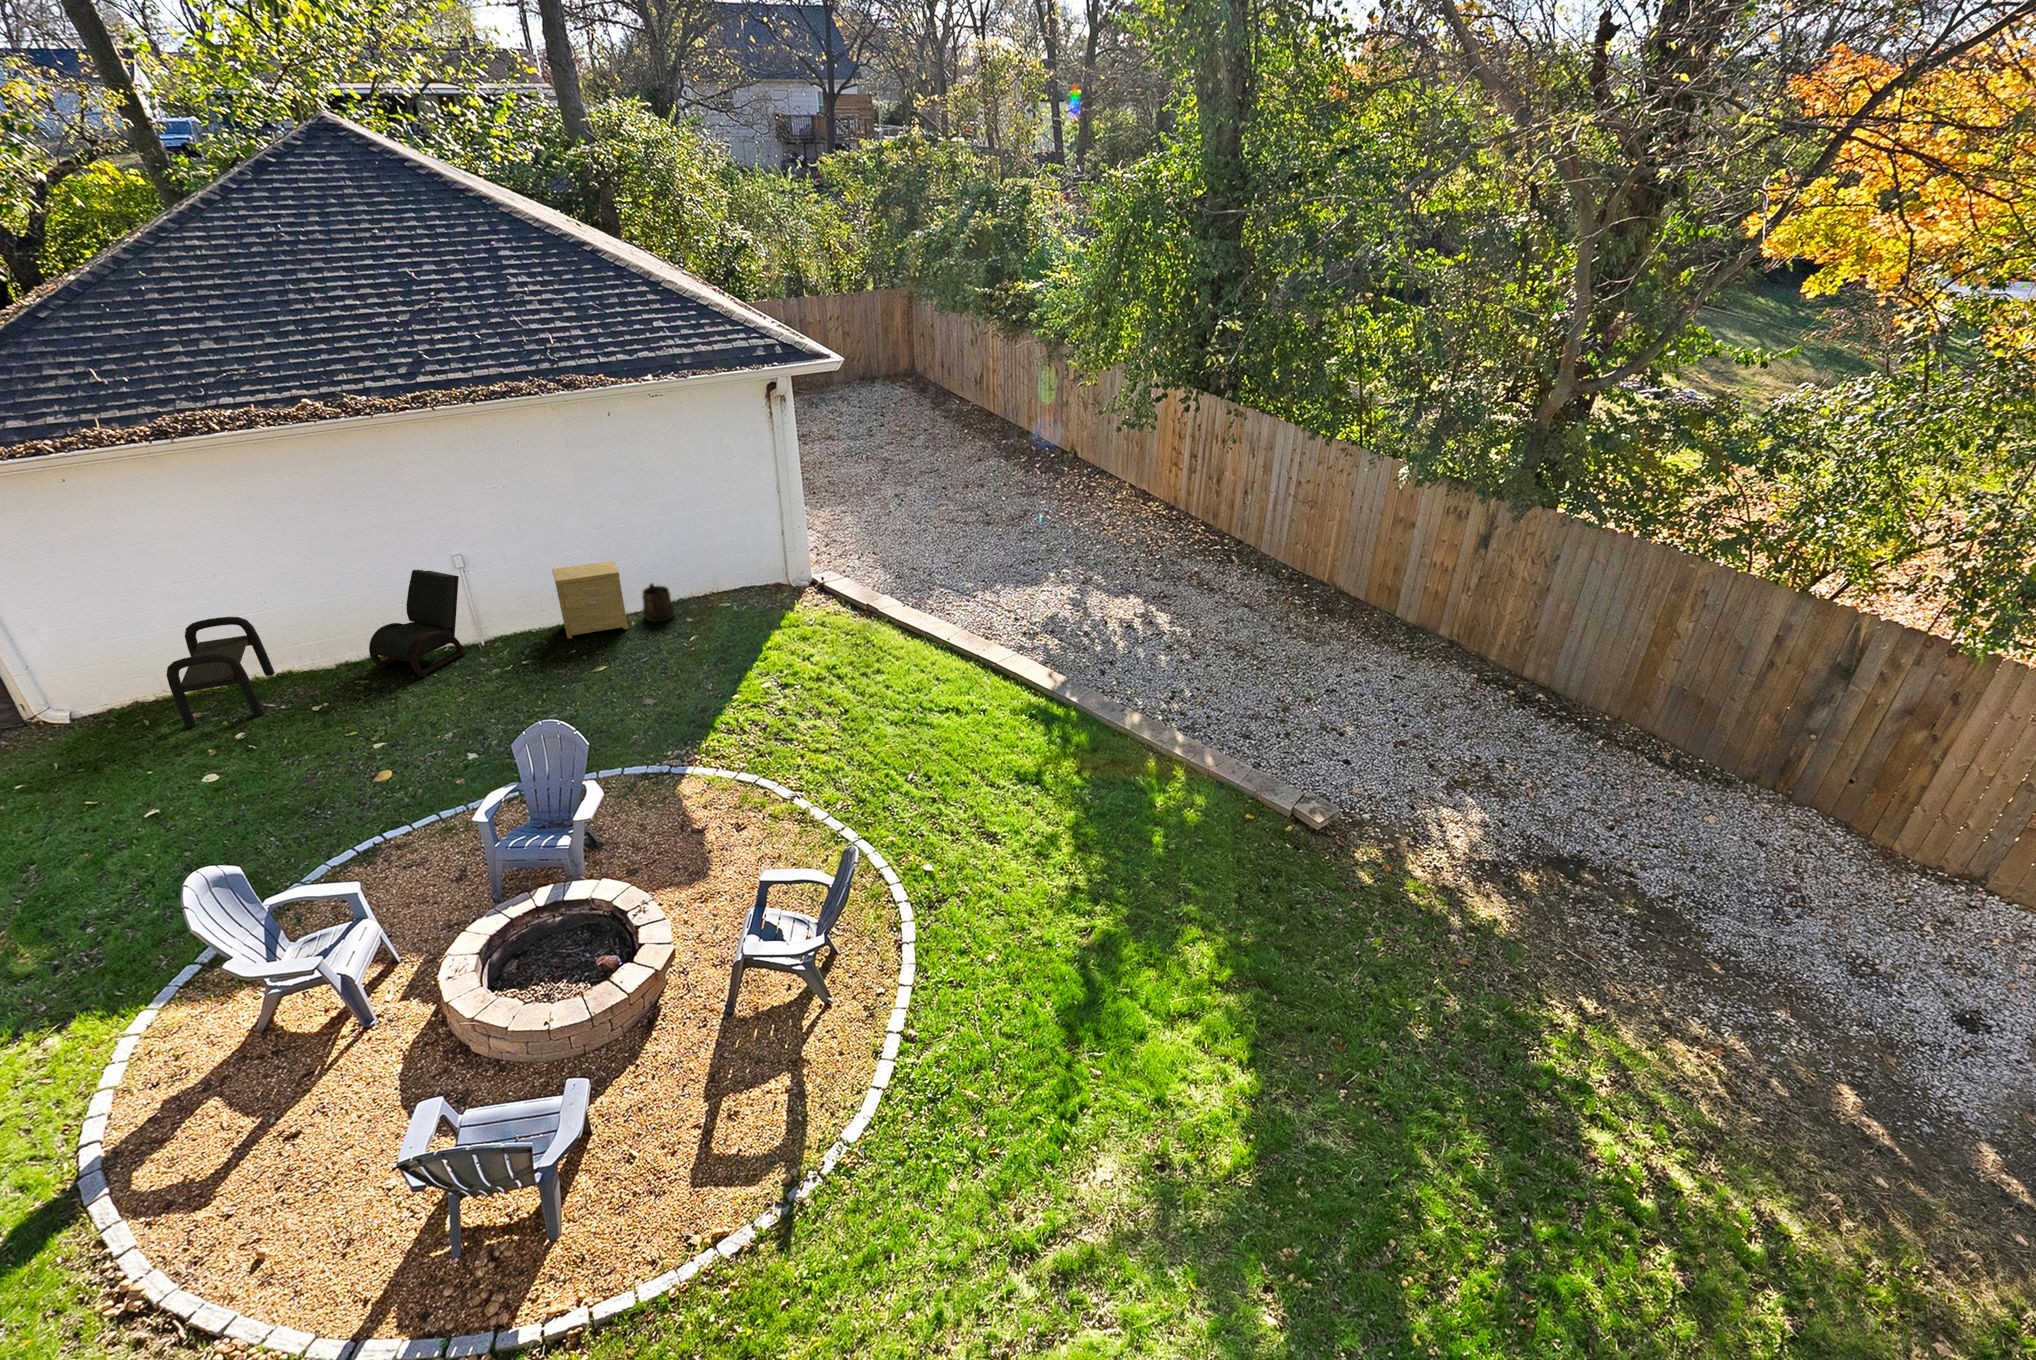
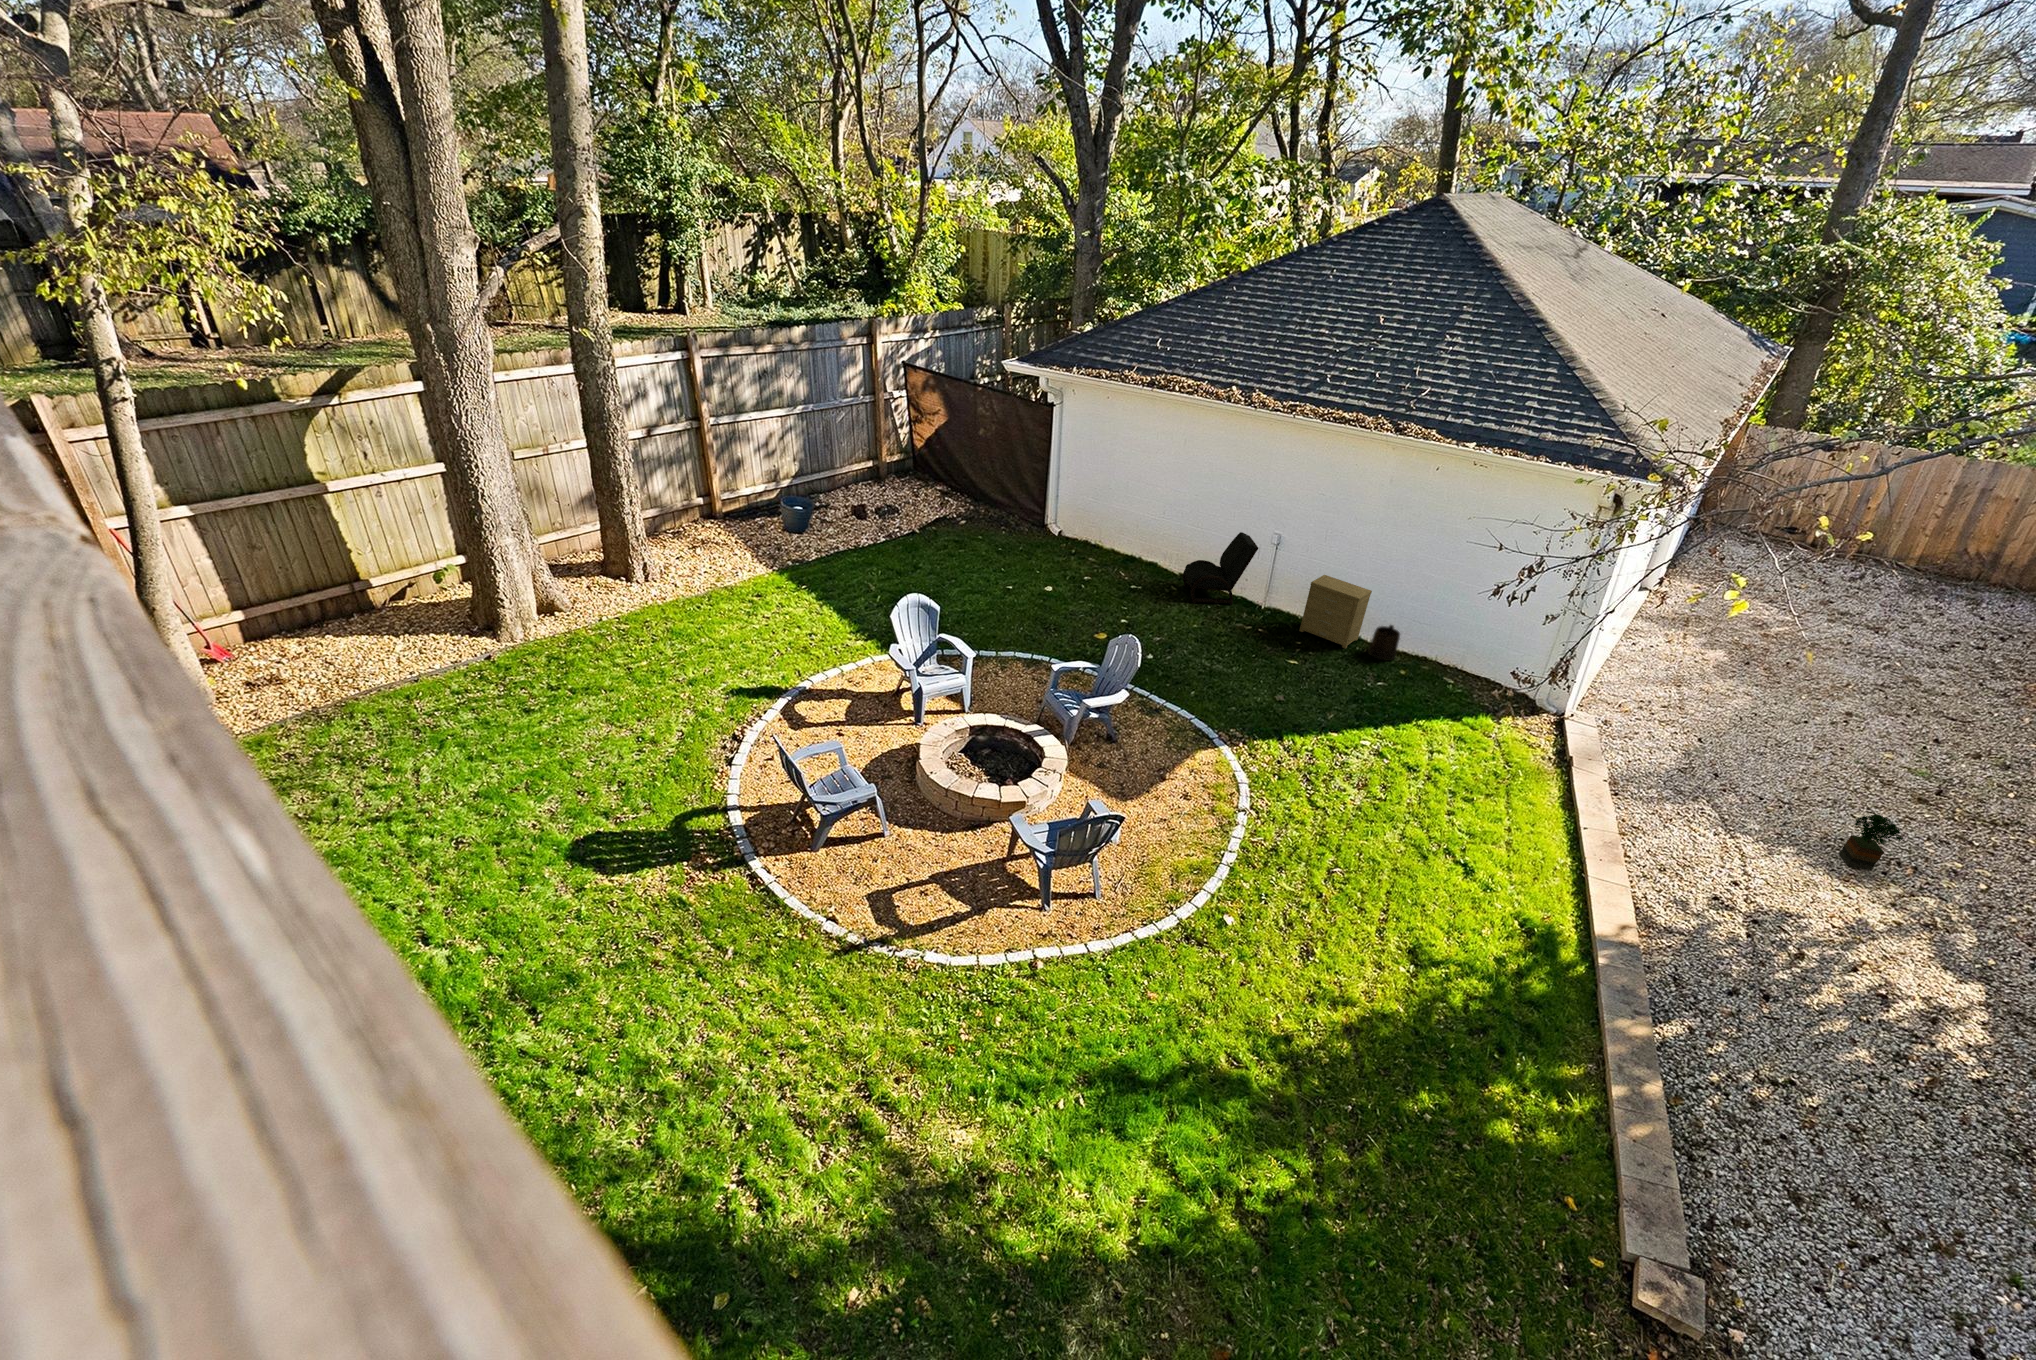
potted tree: none [1017,538,1042,579] -> present [1839,814,1904,870]
bench: present [167,617,275,728] -> none [1076,510,1147,576]

